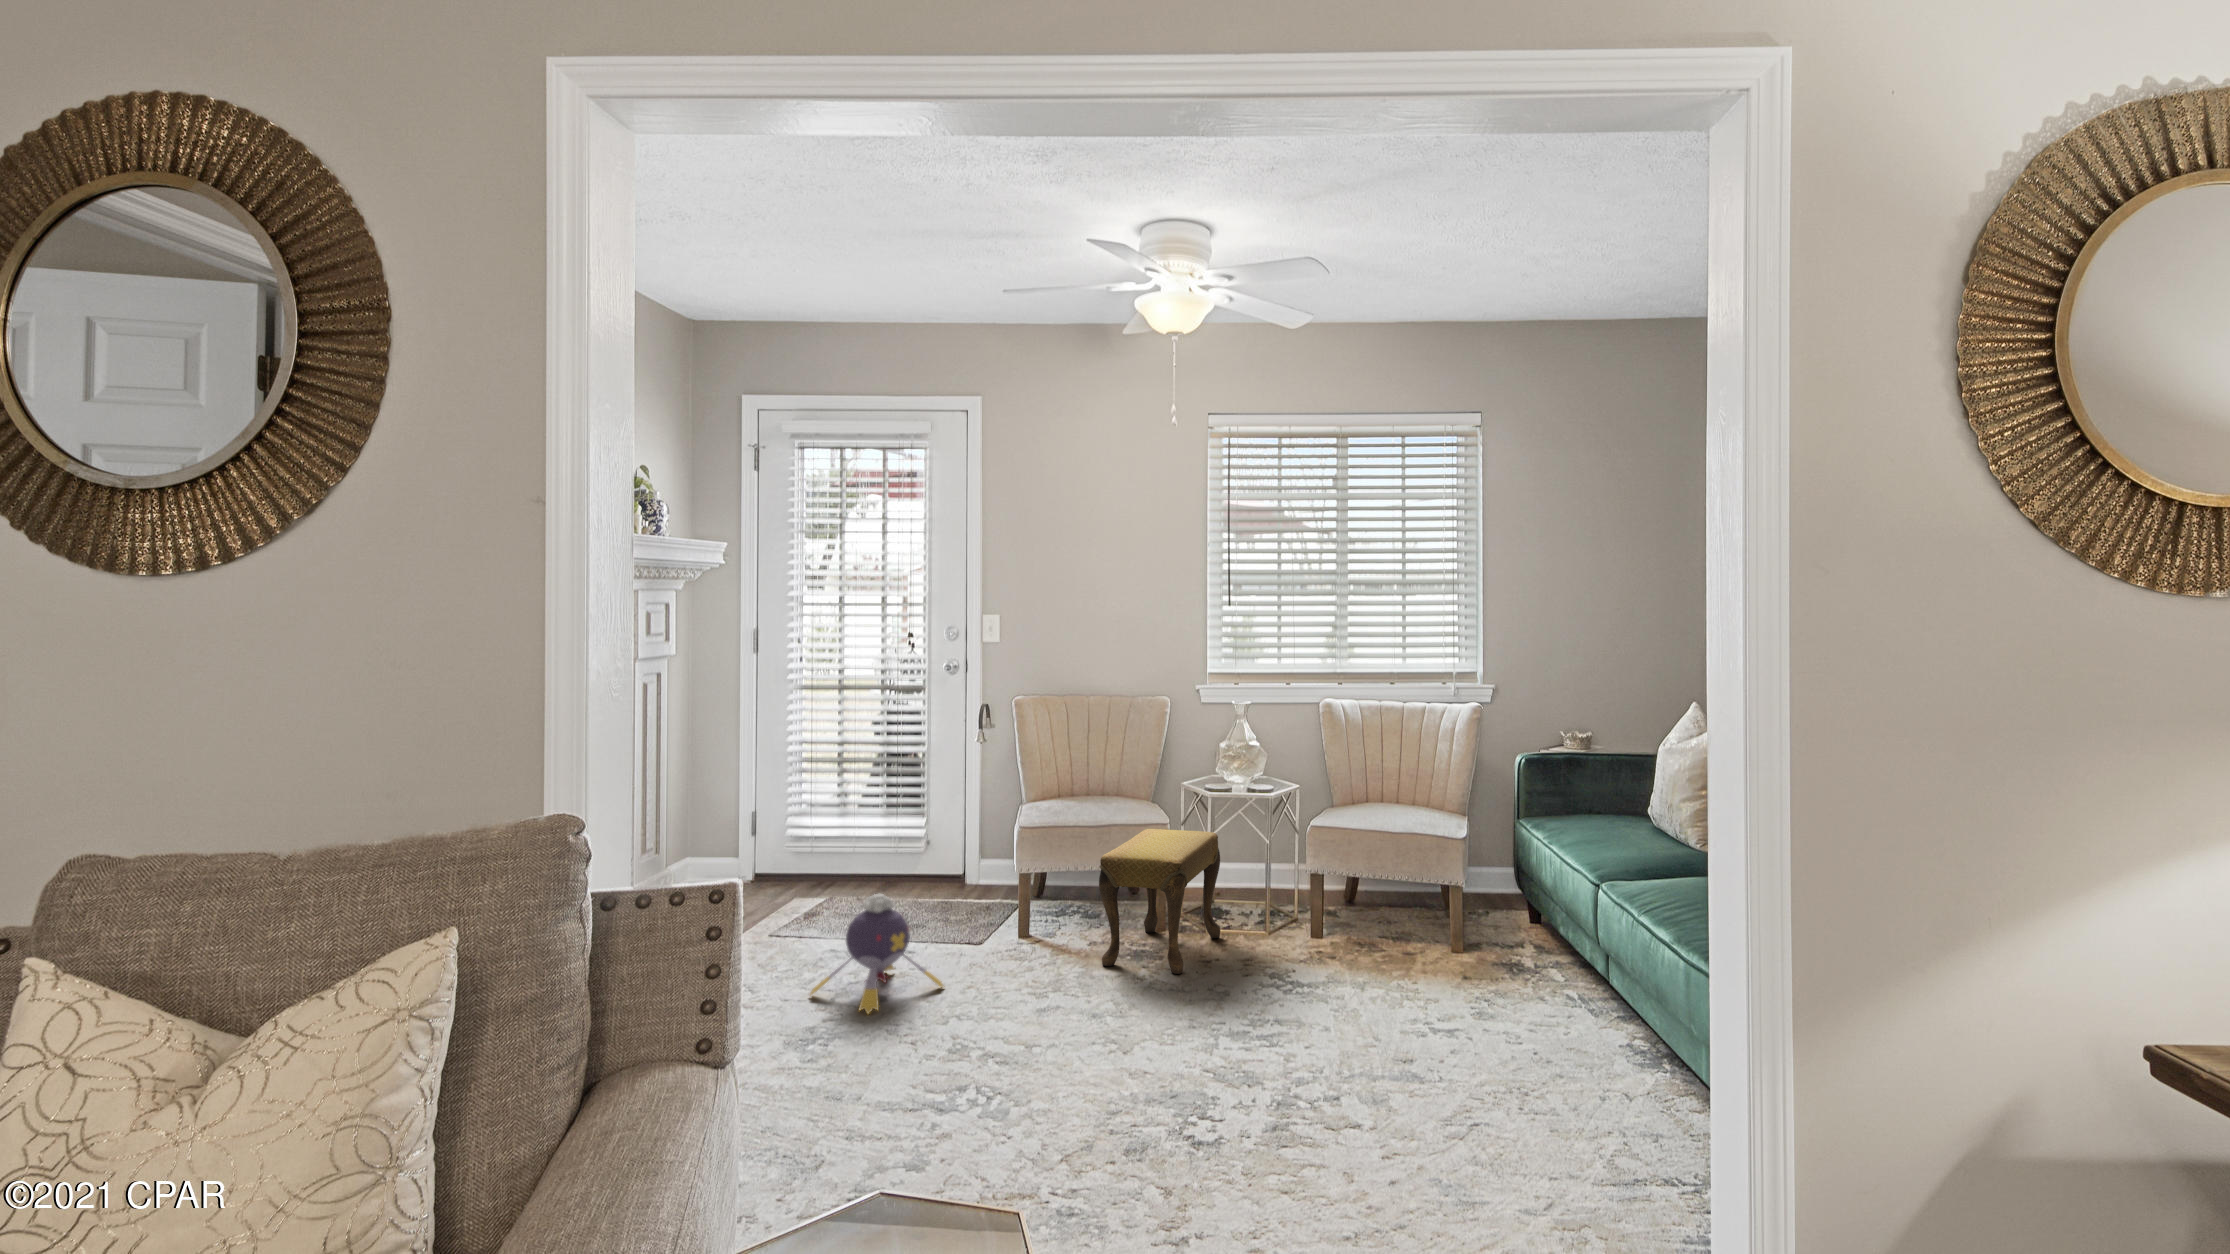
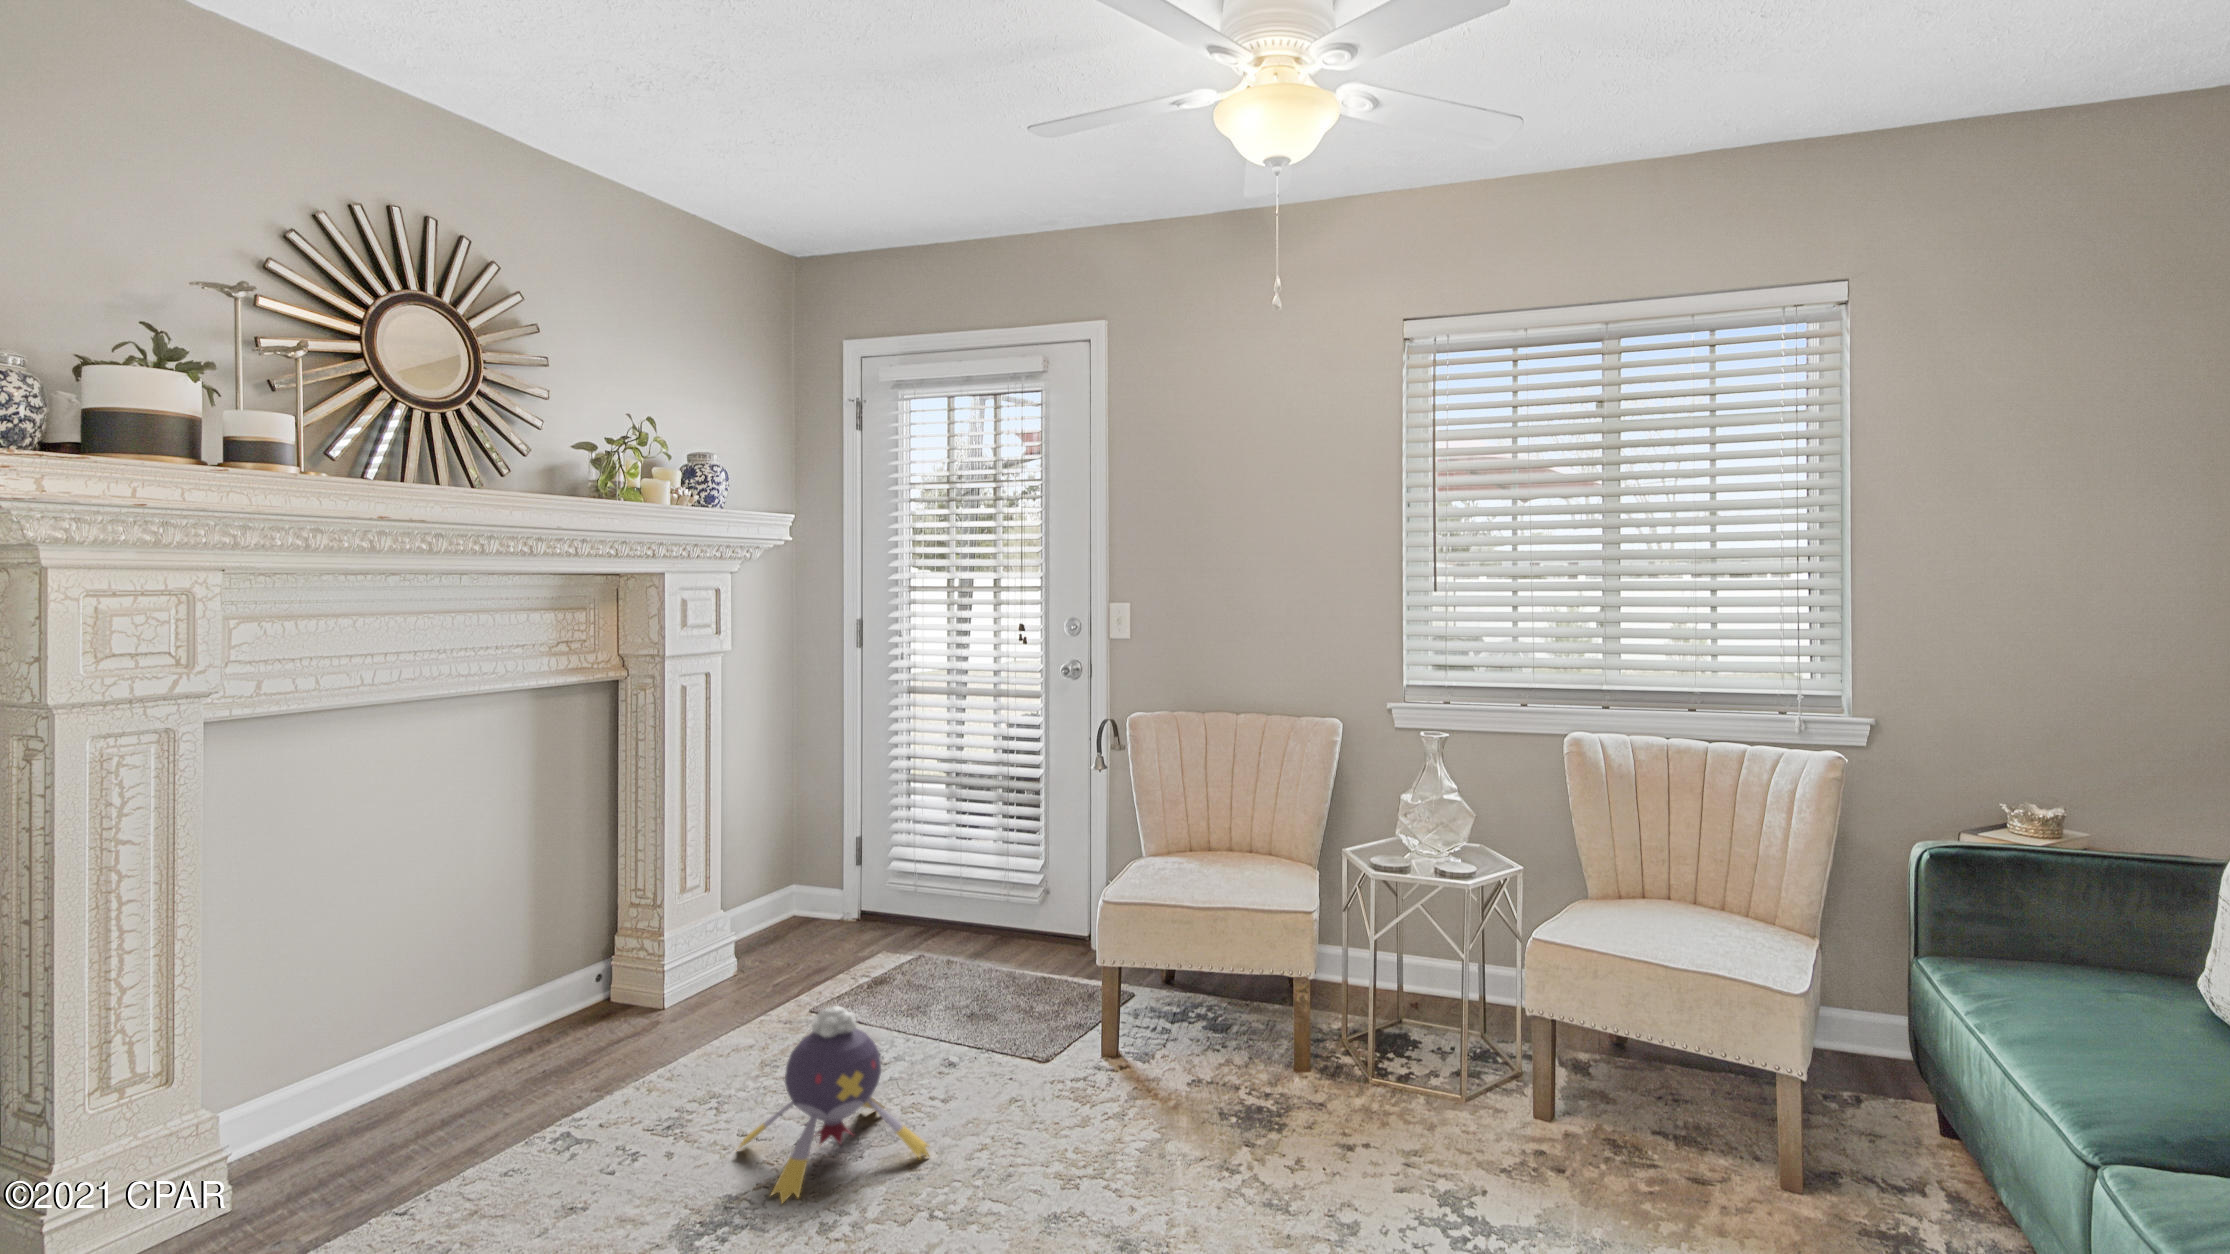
footstool: present [1099,829,1220,974] -> none [1176,919,1388,1176]

